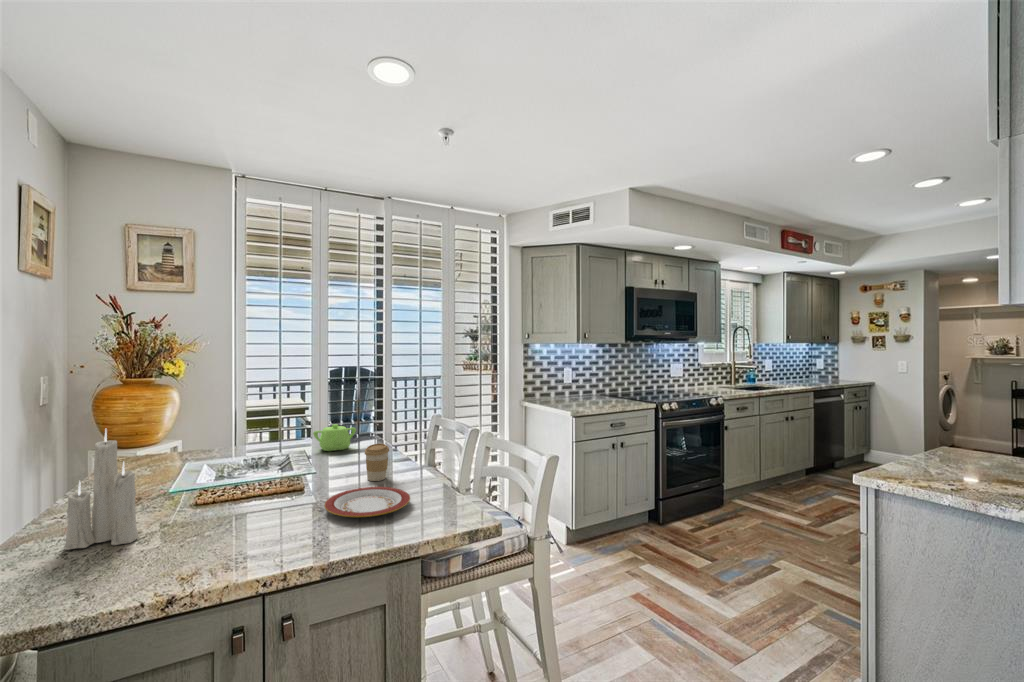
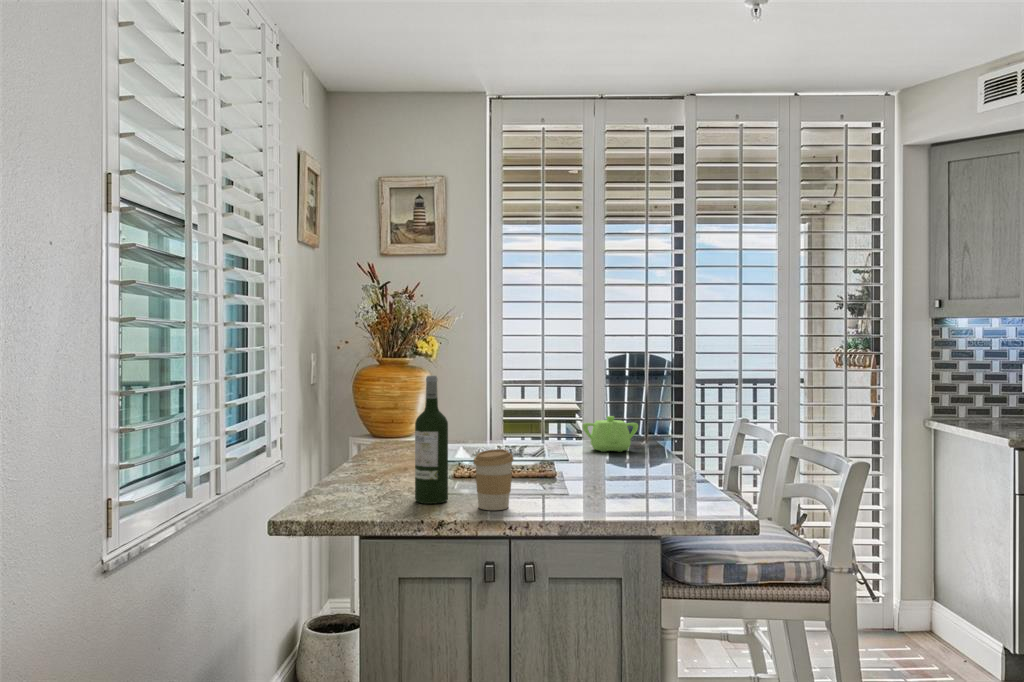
candle: present [64,430,138,550] -> none [338,366,399,495]
wine bottle: none [157,432,194,551] -> present [415,376,448,504]
coffee cup: present [365,444,389,481] -> present [473,449,514,510]
plate: present [324,487,410,517] -> none [587,479,699,505]

